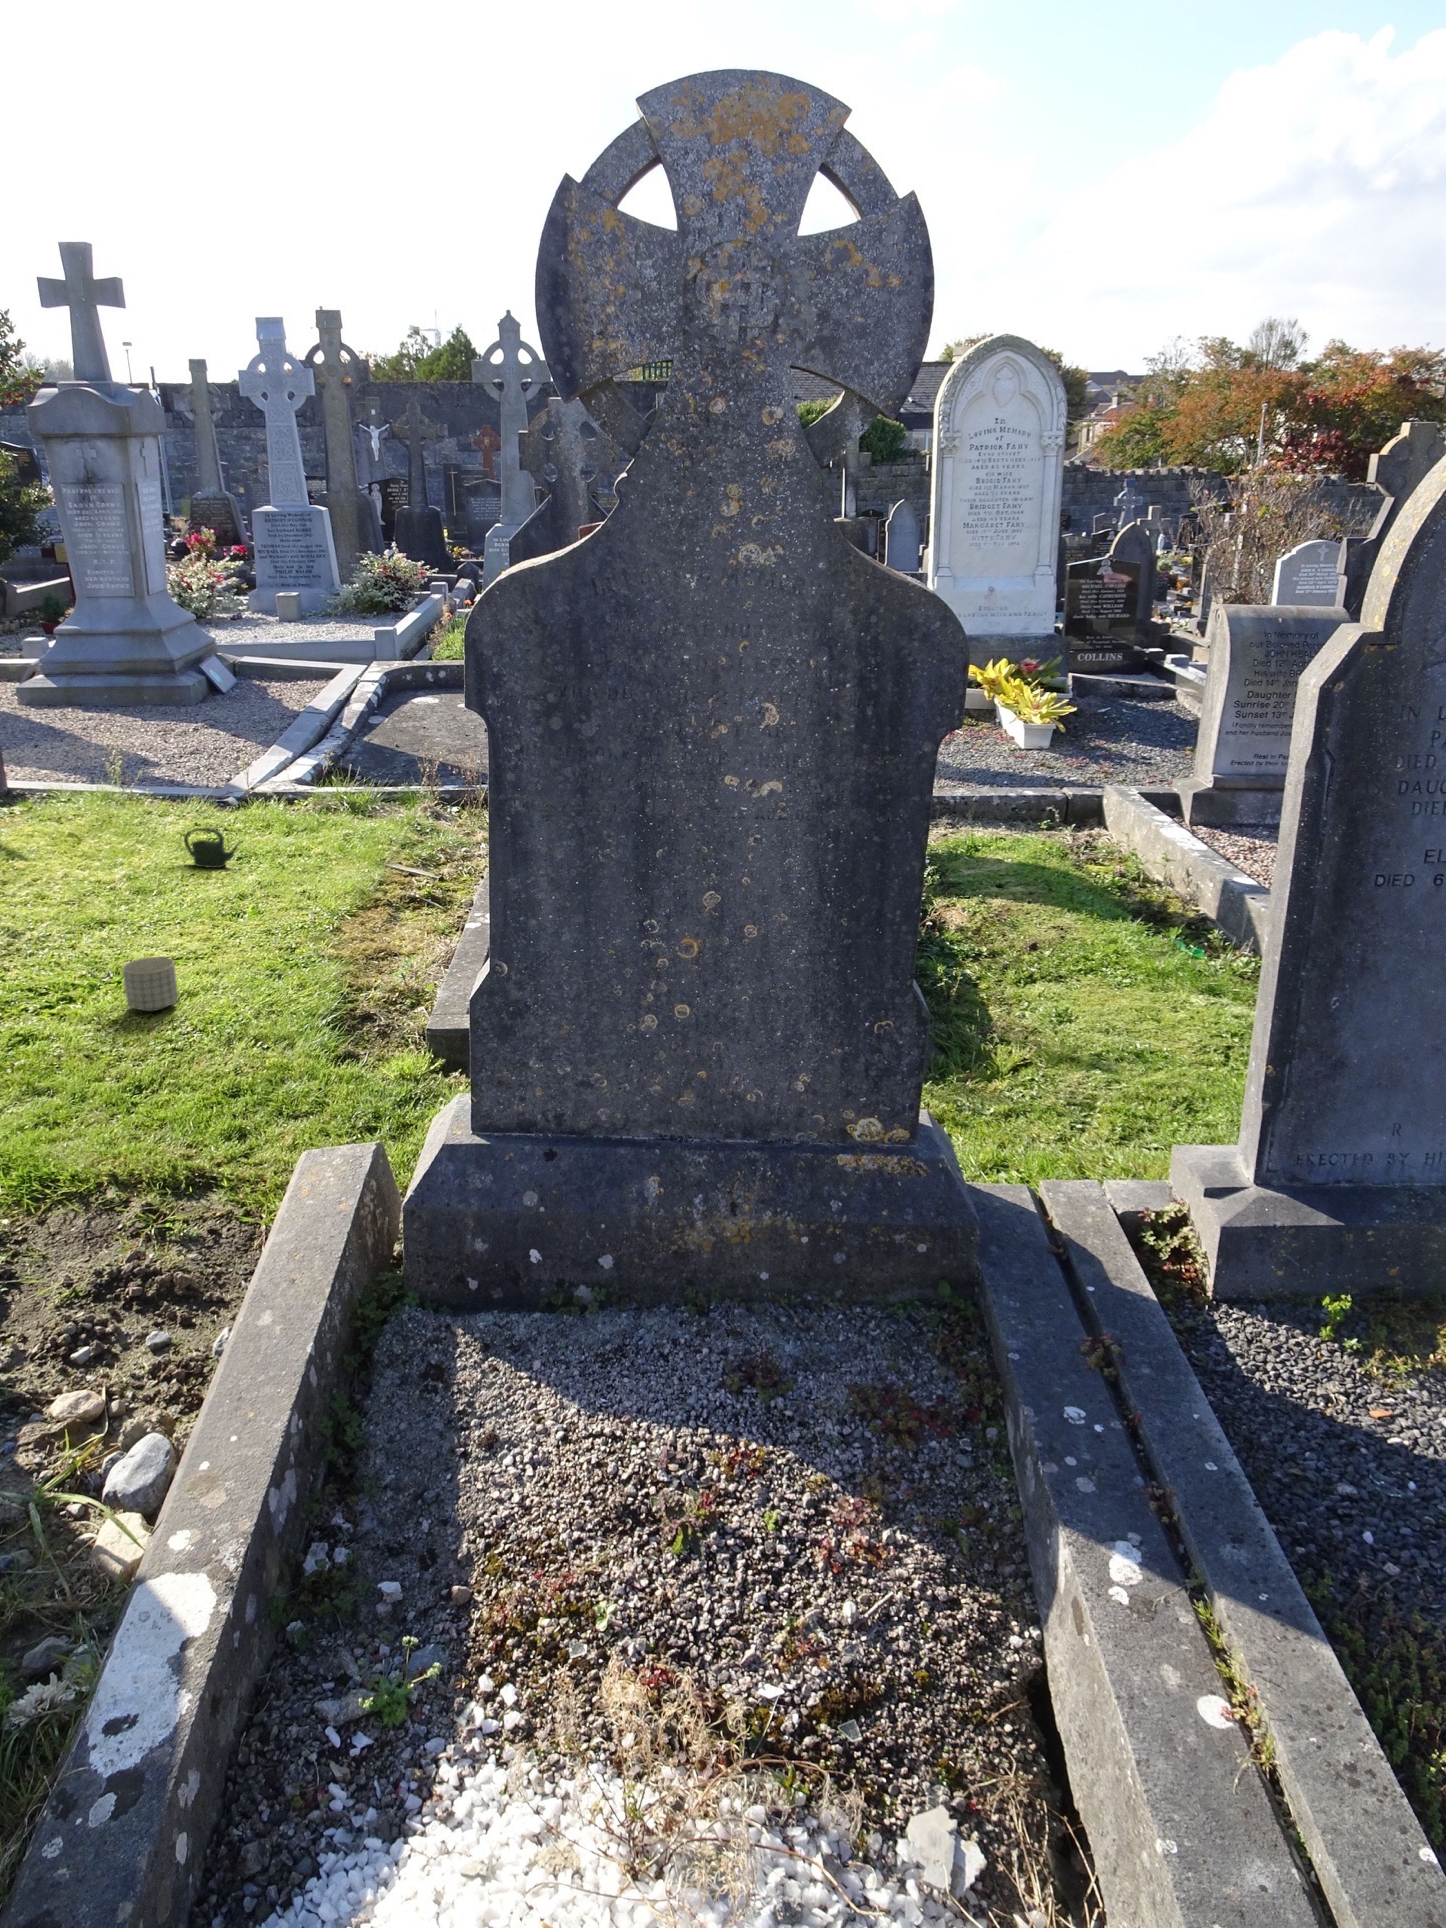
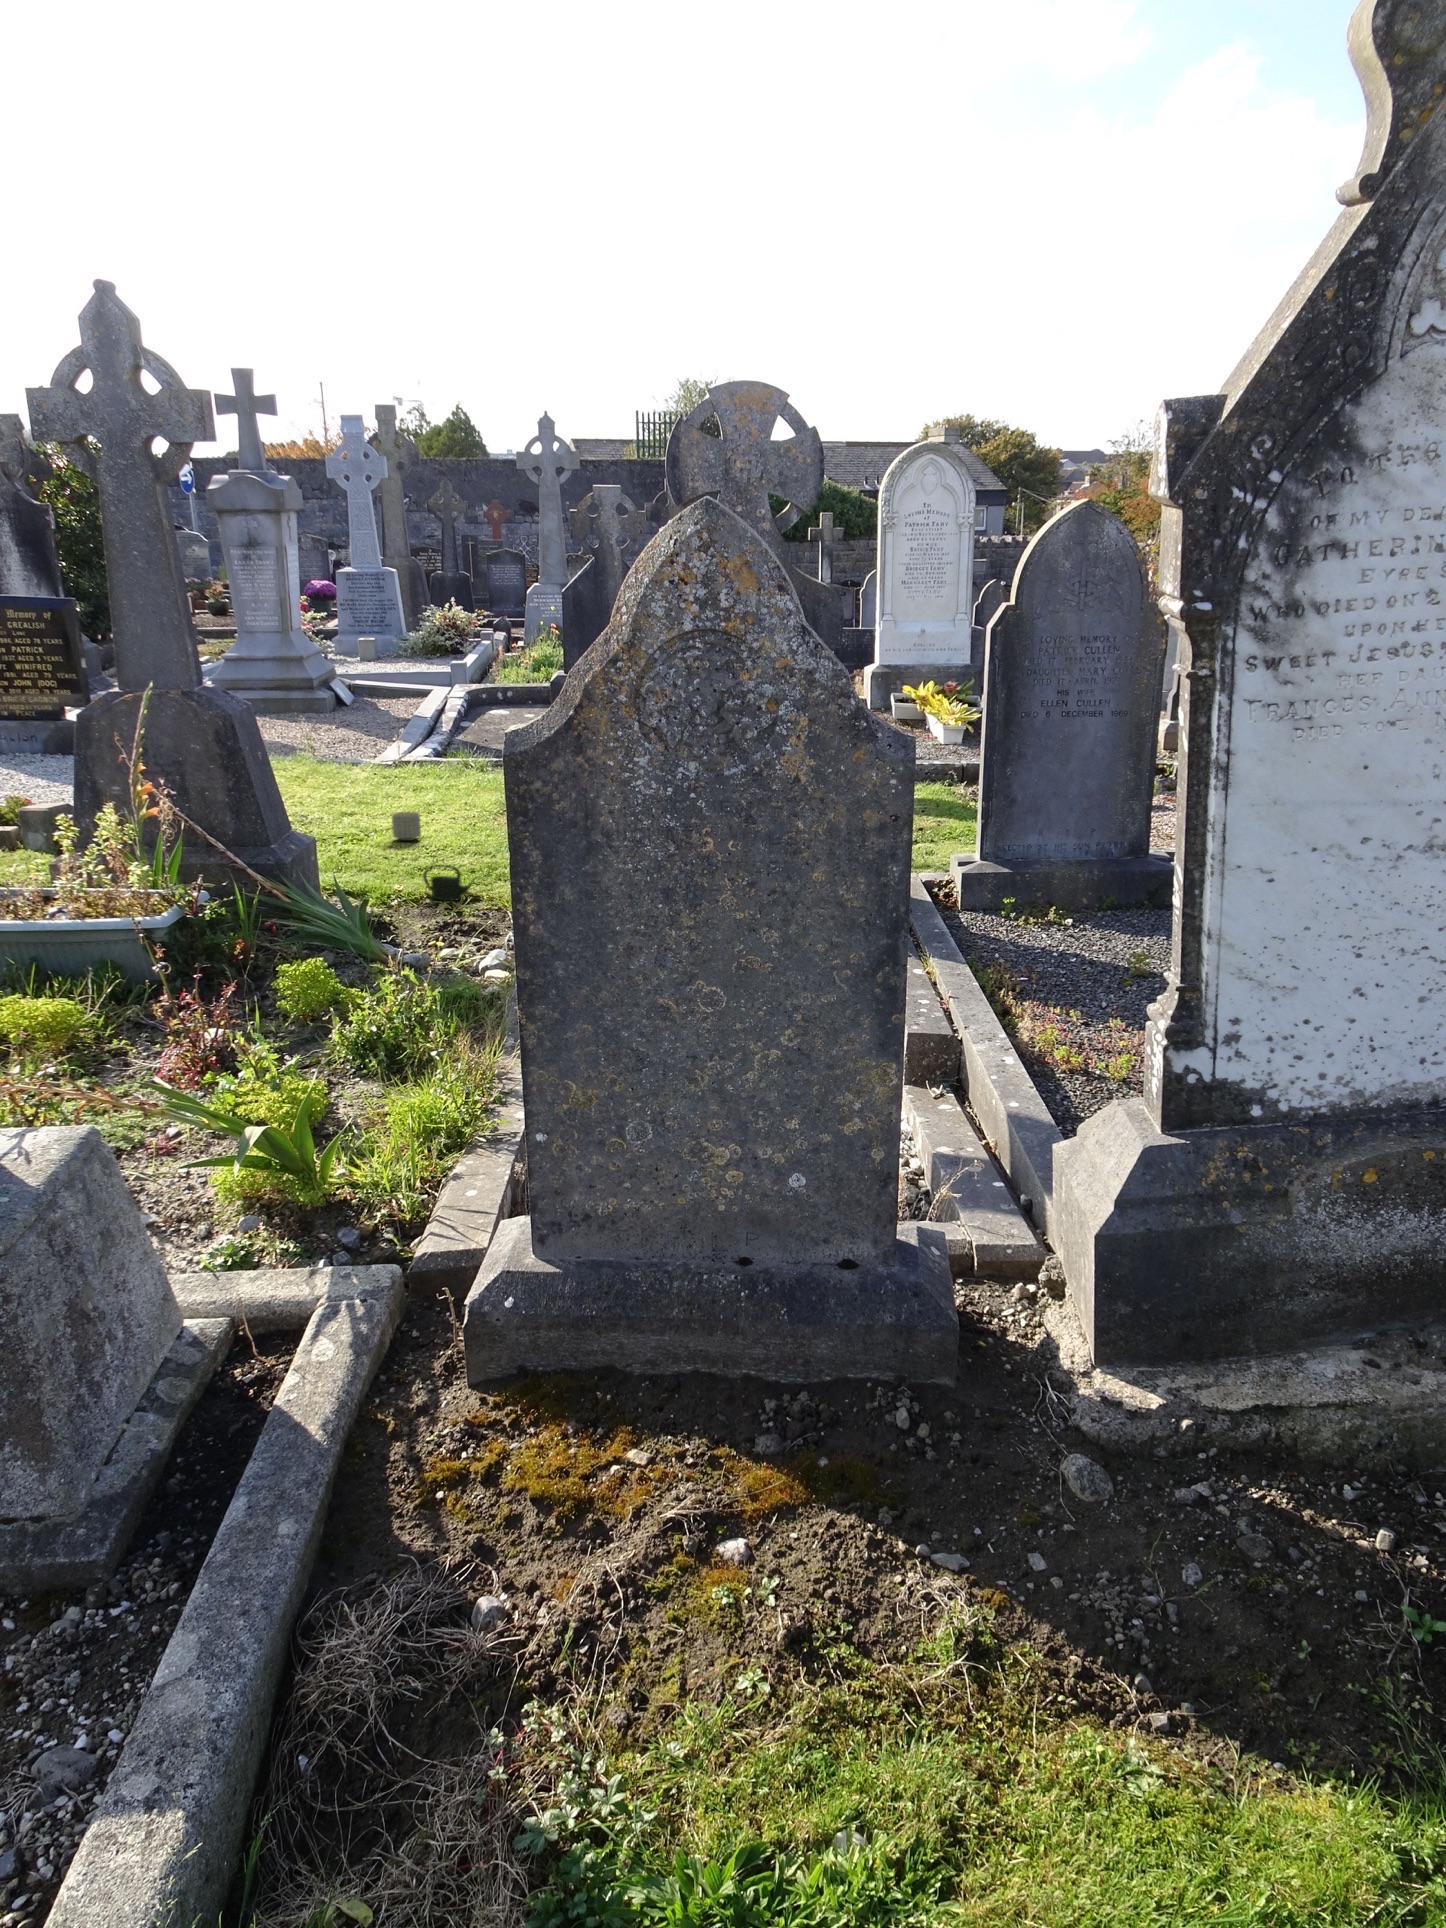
watering can: present [184,828,242,868] -> present [423,865,478,901]

